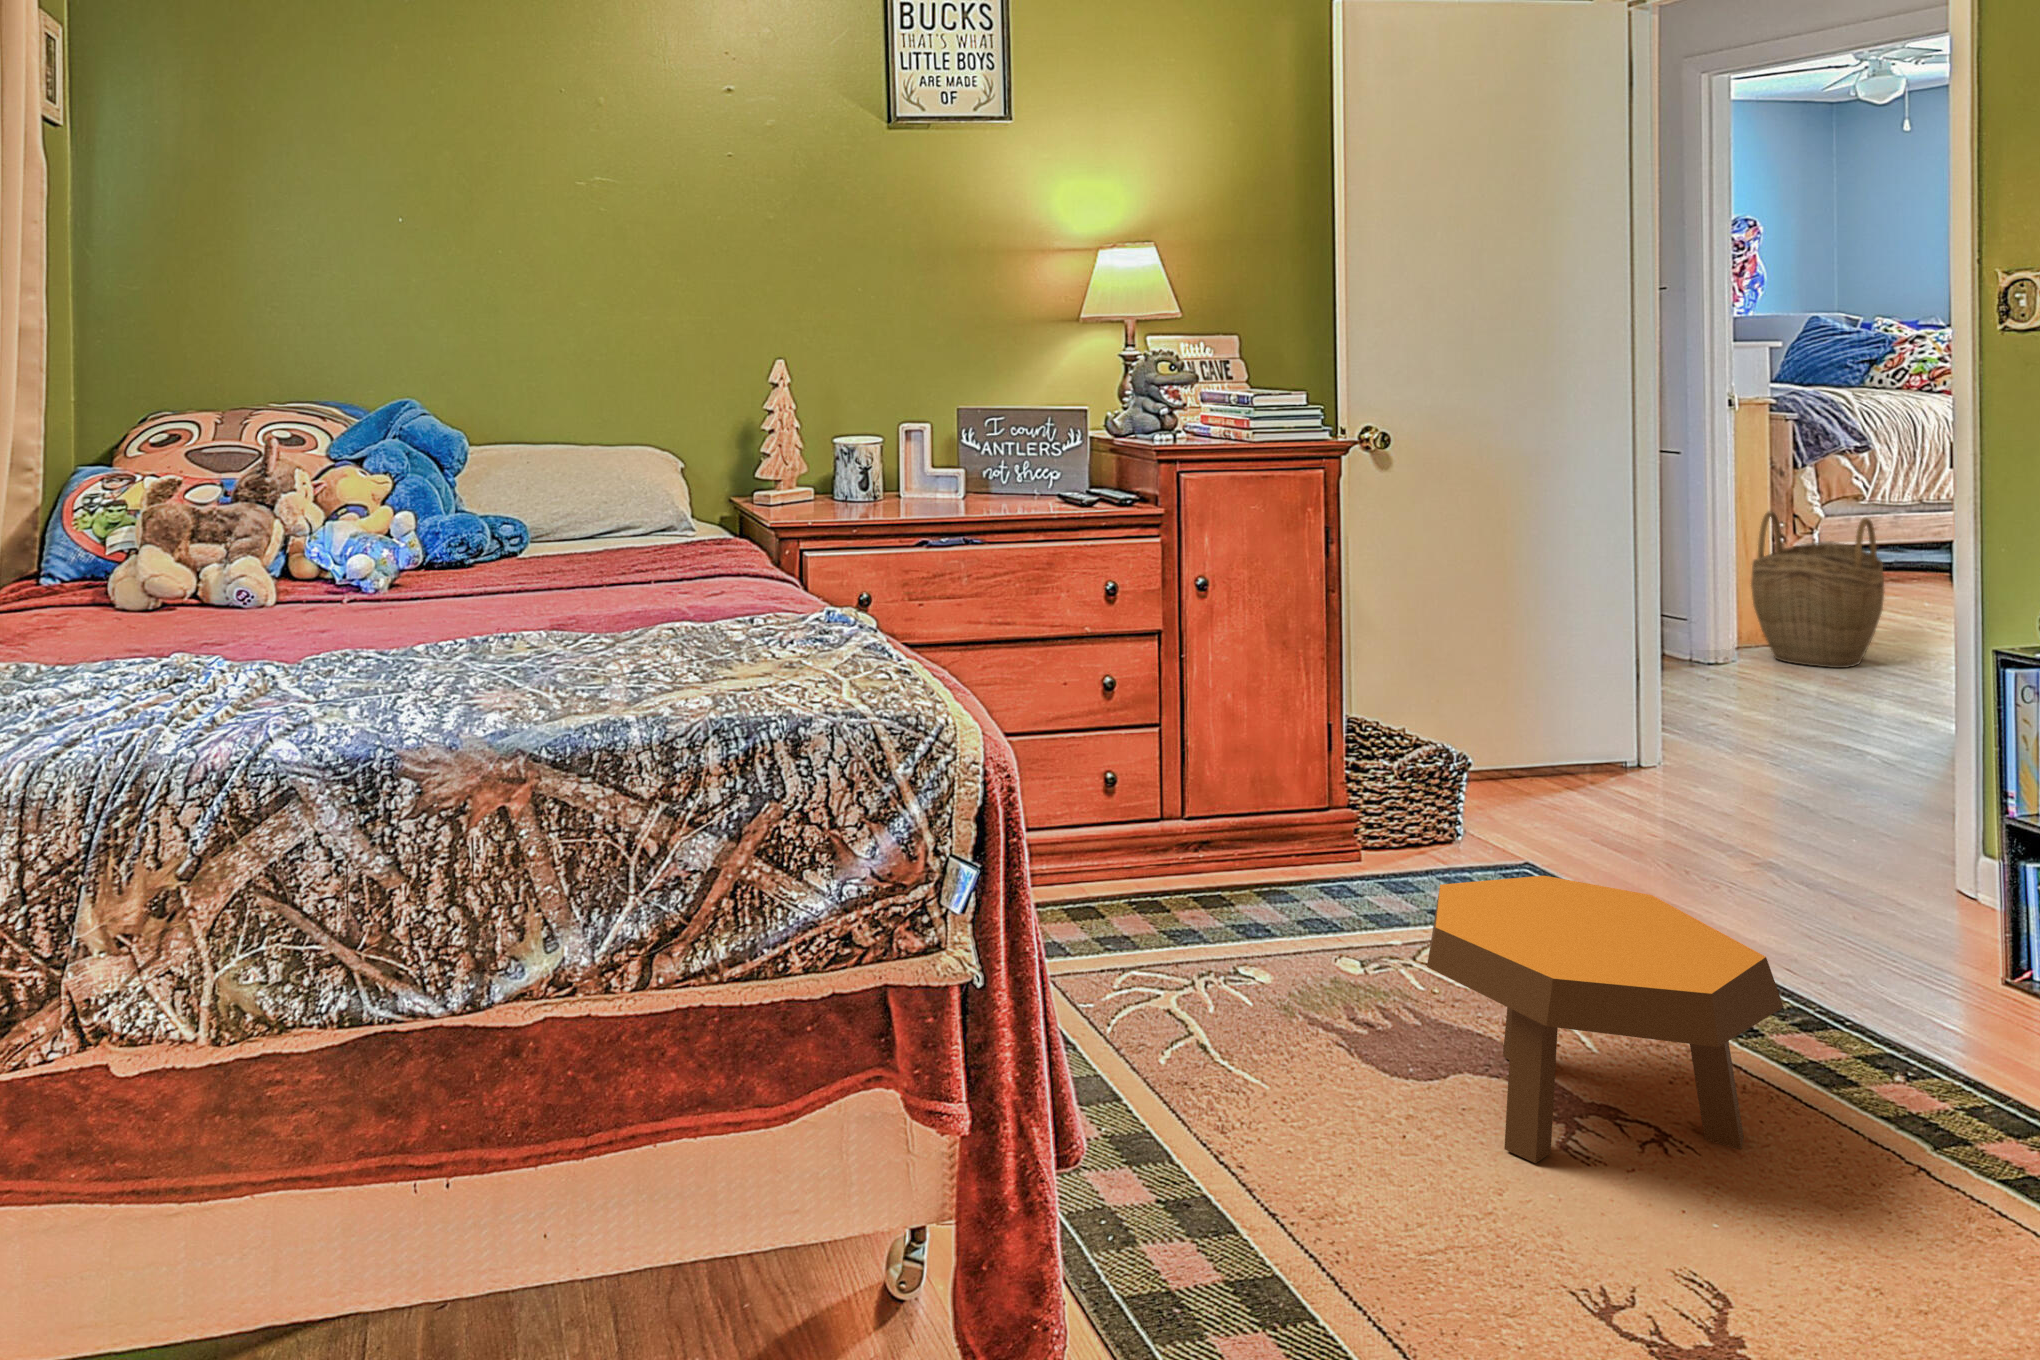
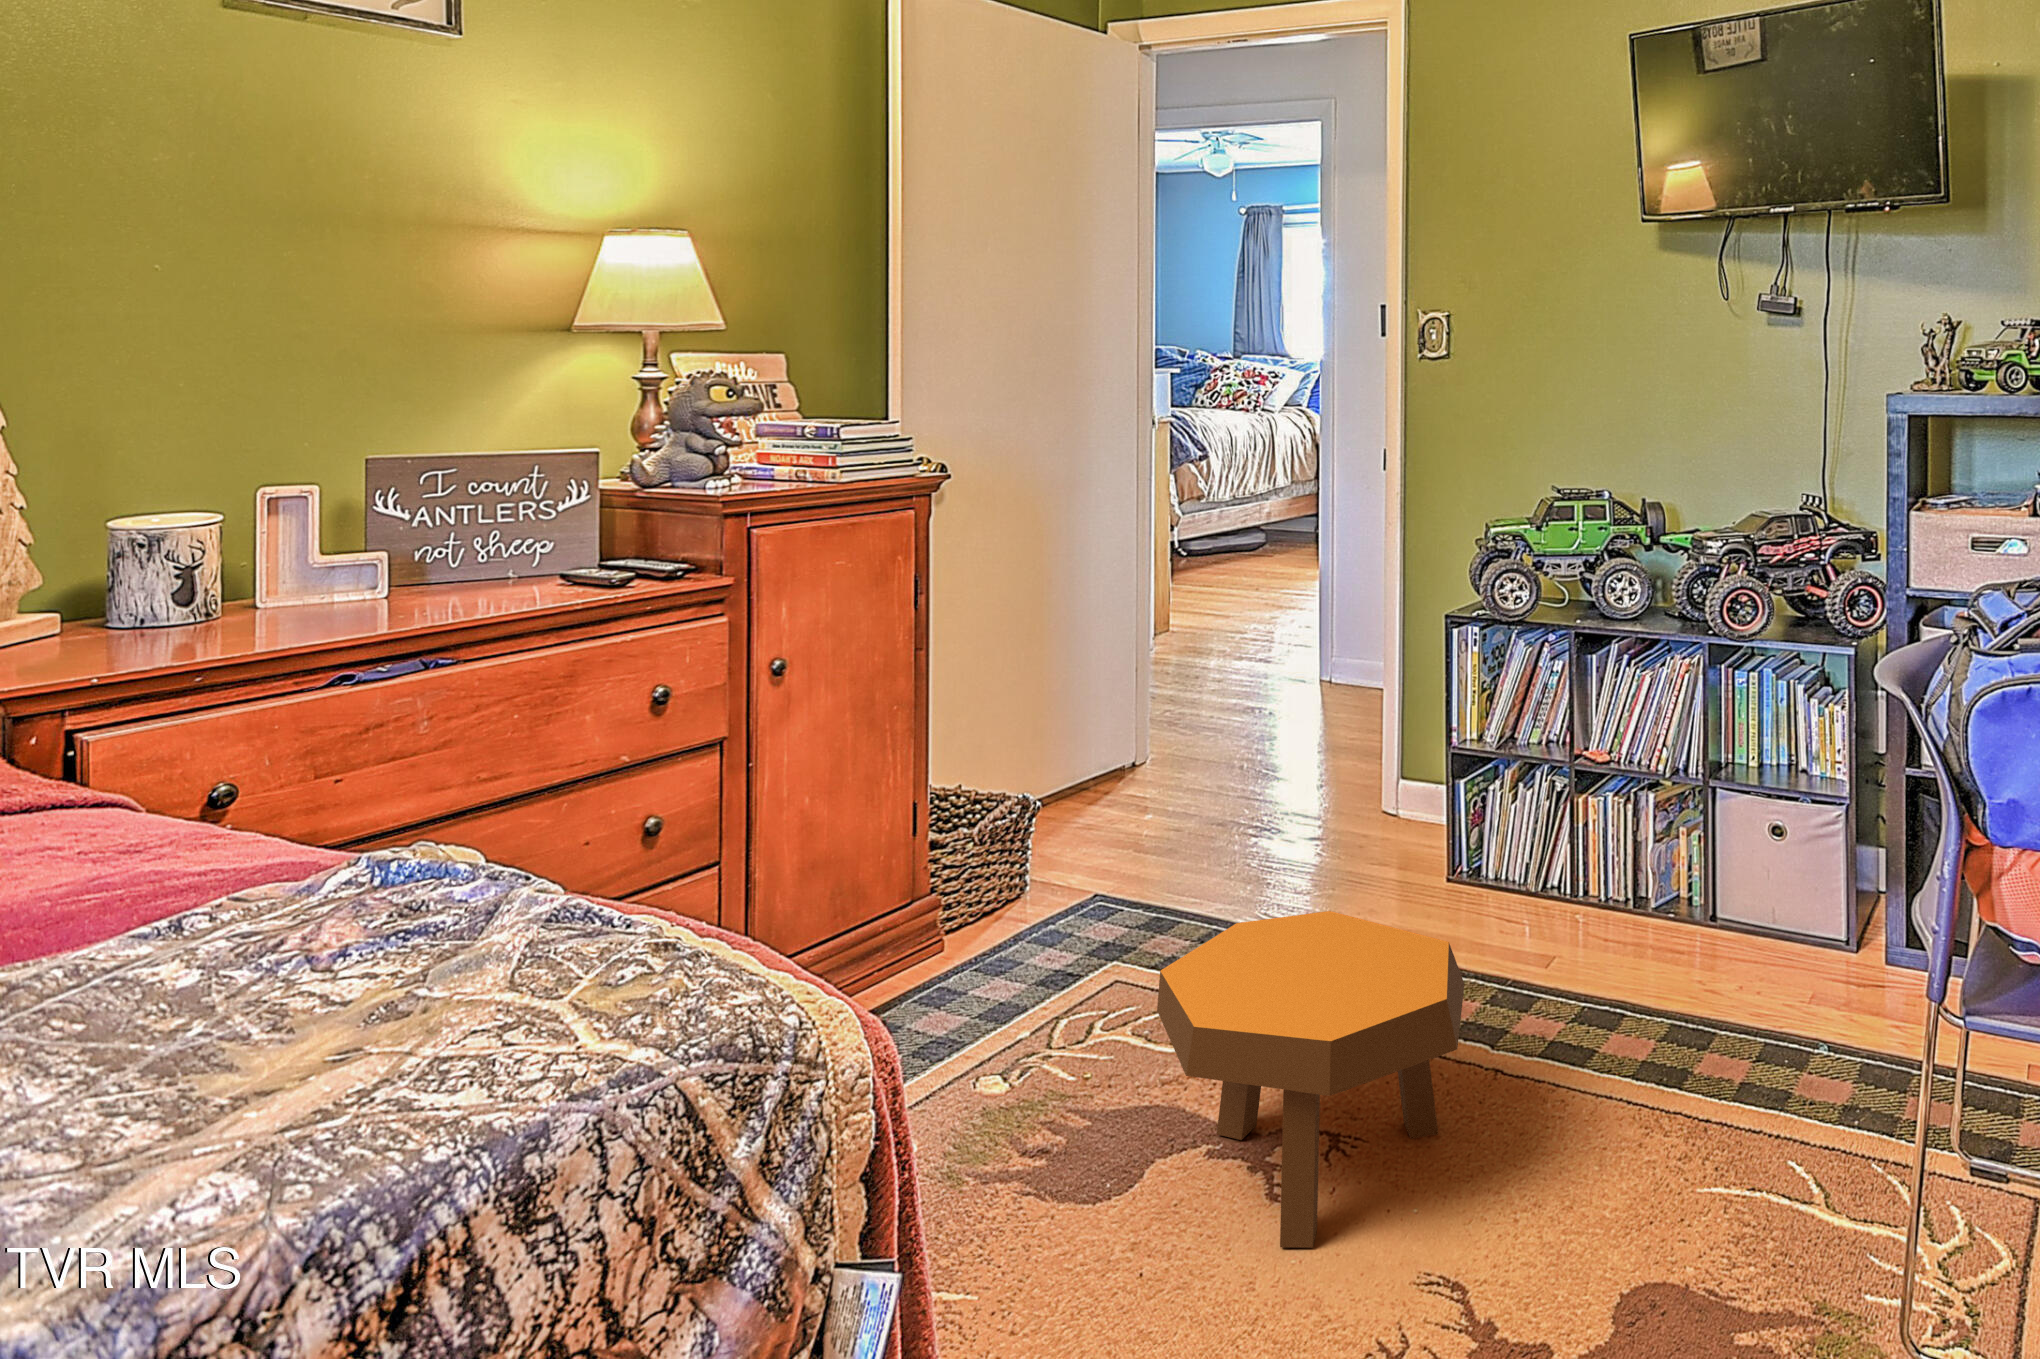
woven basket: present [1751,512,1884,668] -> none [1167,514,1256,645]

